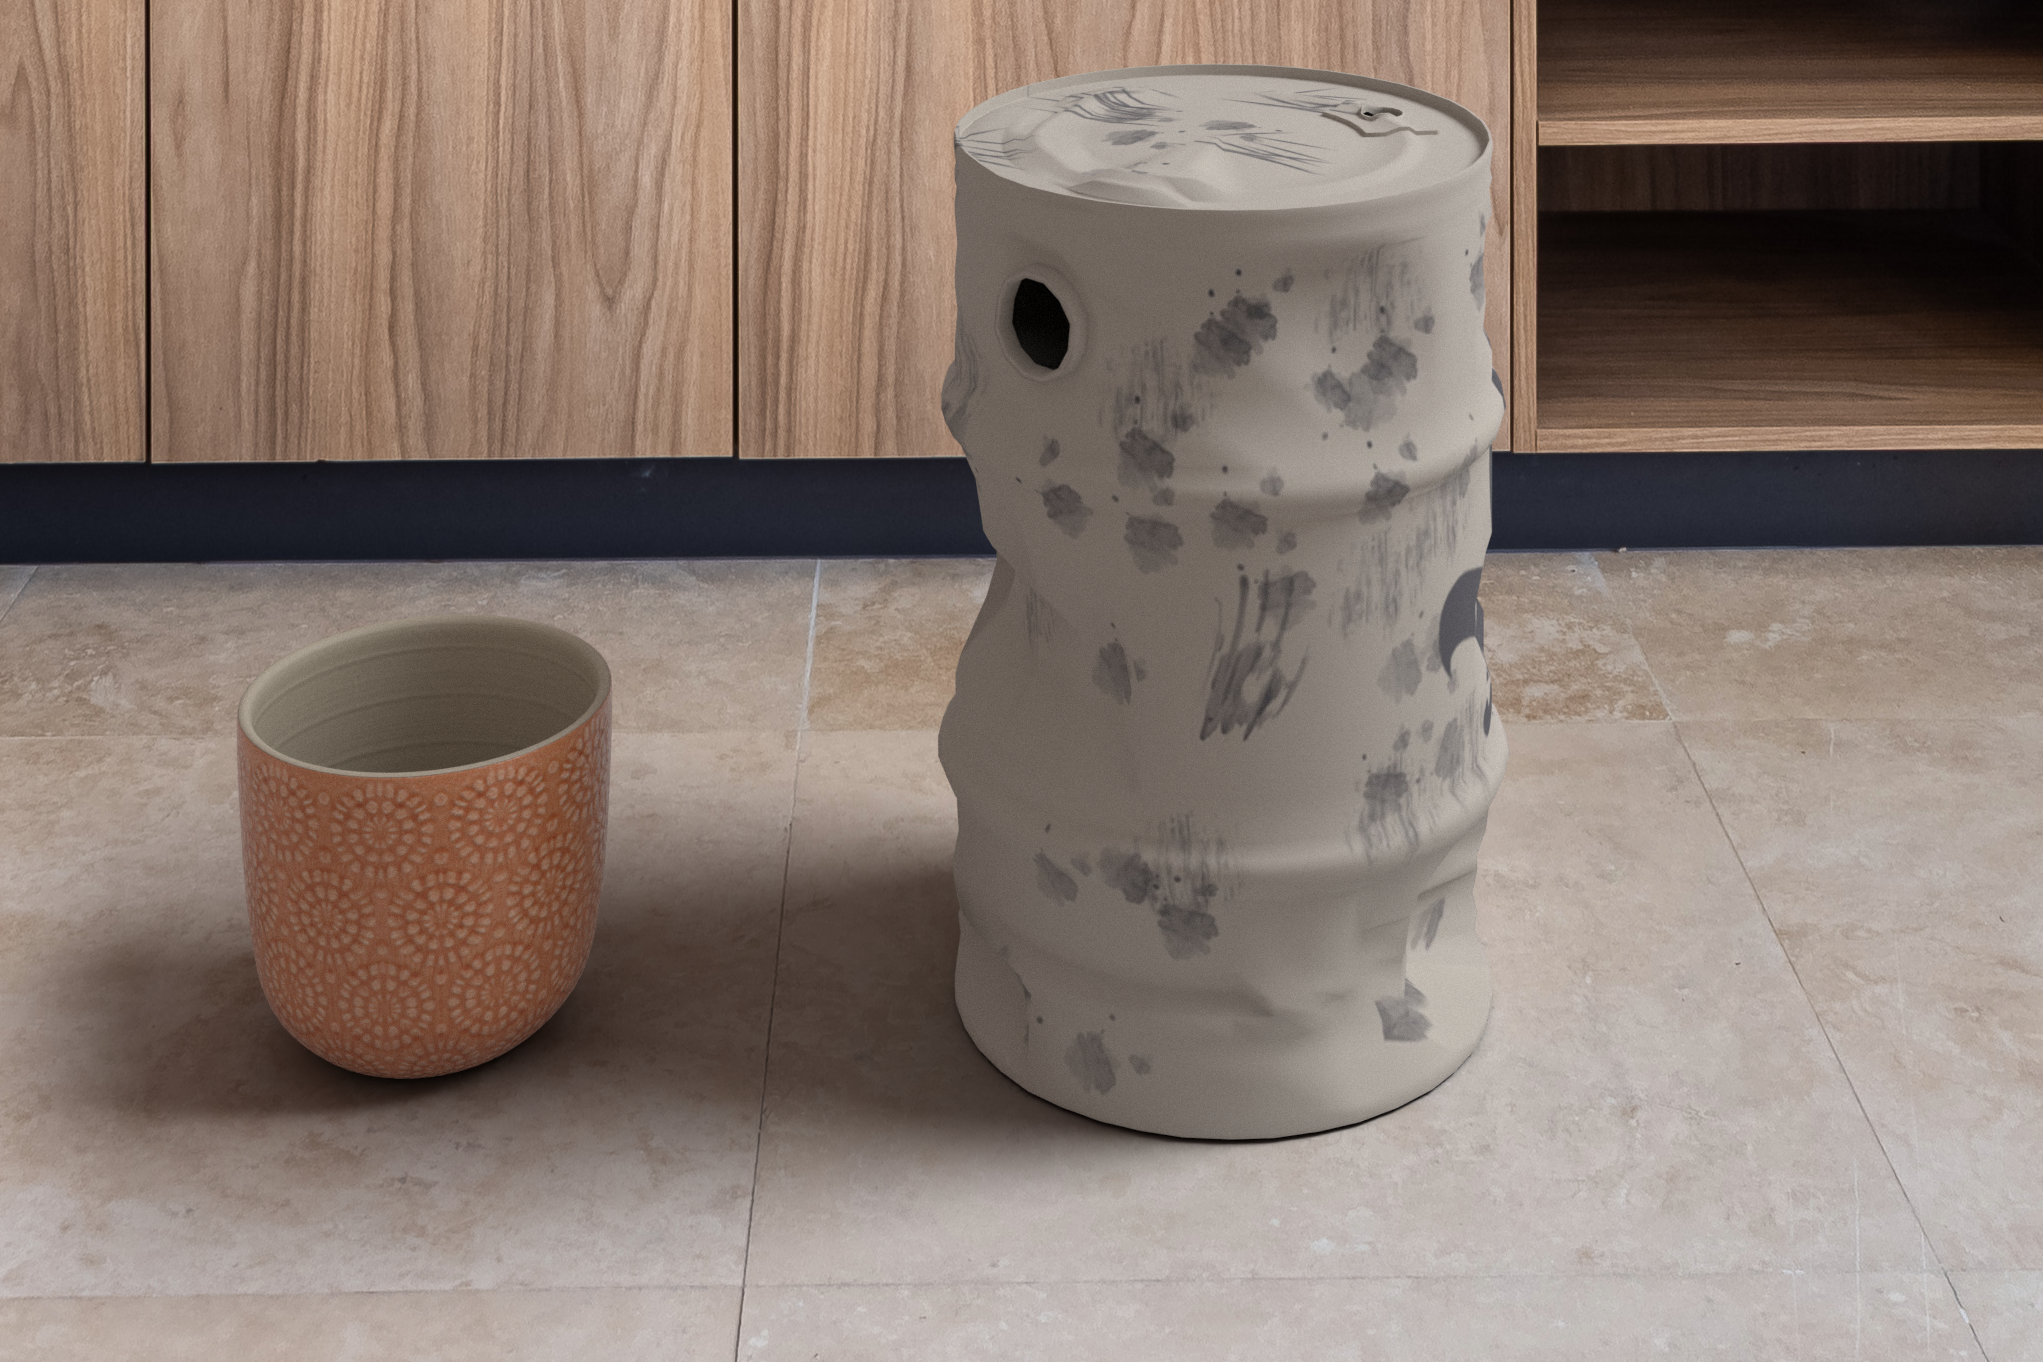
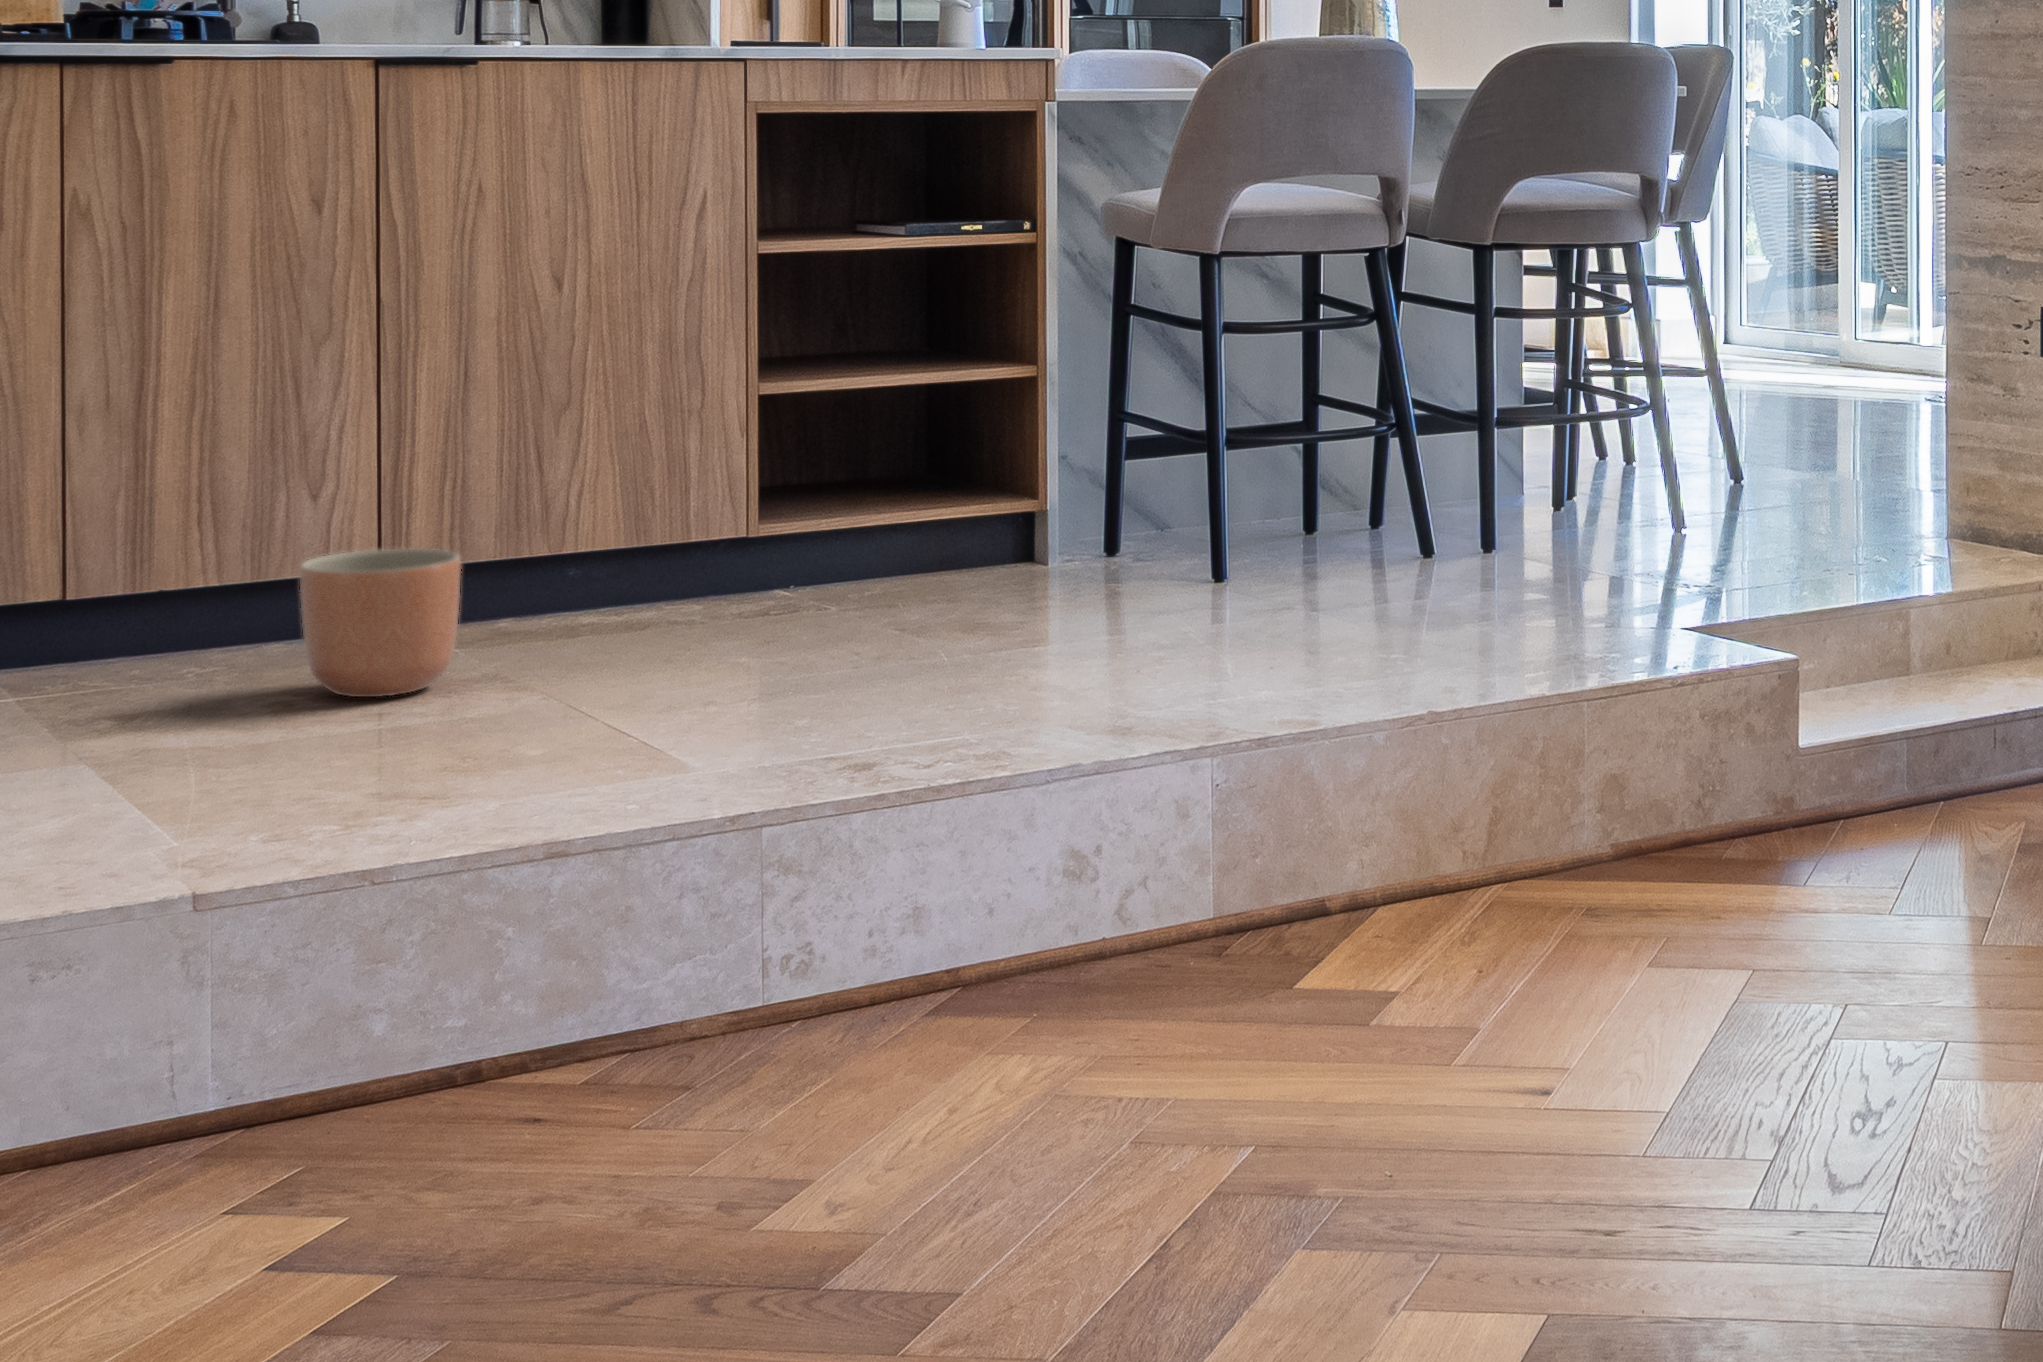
trash can: present [938,64,1510,1139] -> none [582,323,811,672]

